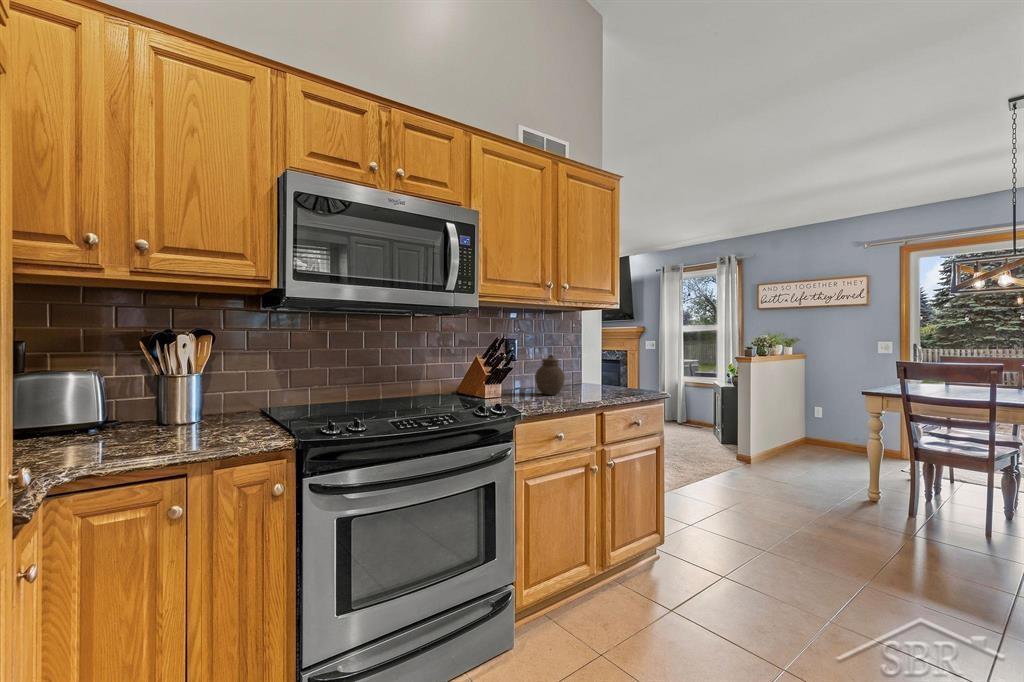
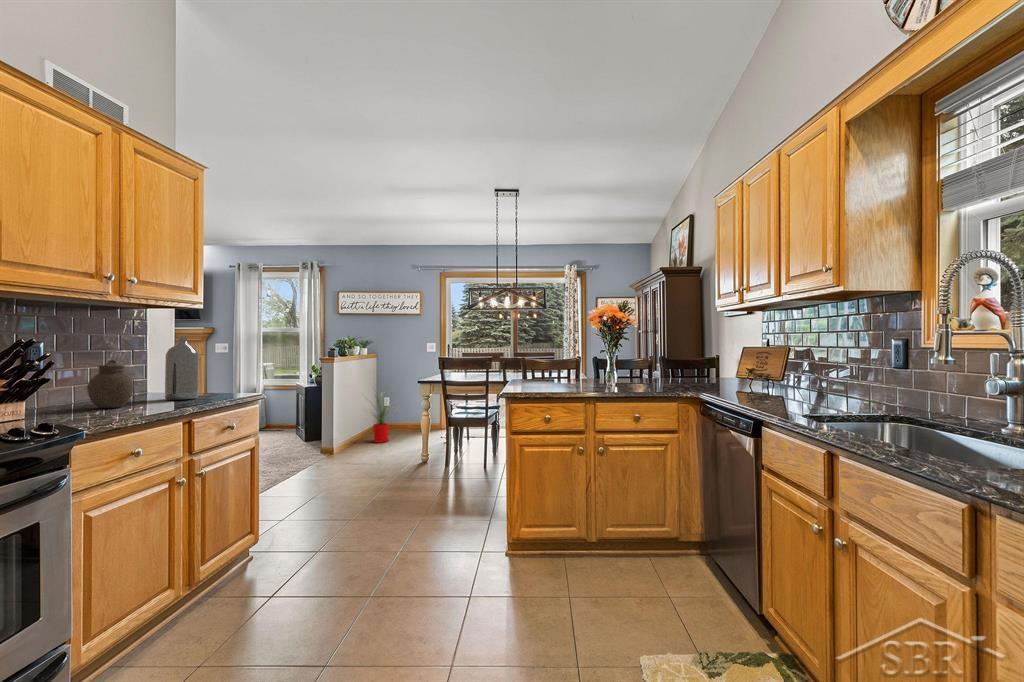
bottle: none [588,336,614,393] -> present [165,337,199,400]
house plant: none [783,392,839,461] -> present [373,393,392,443]

